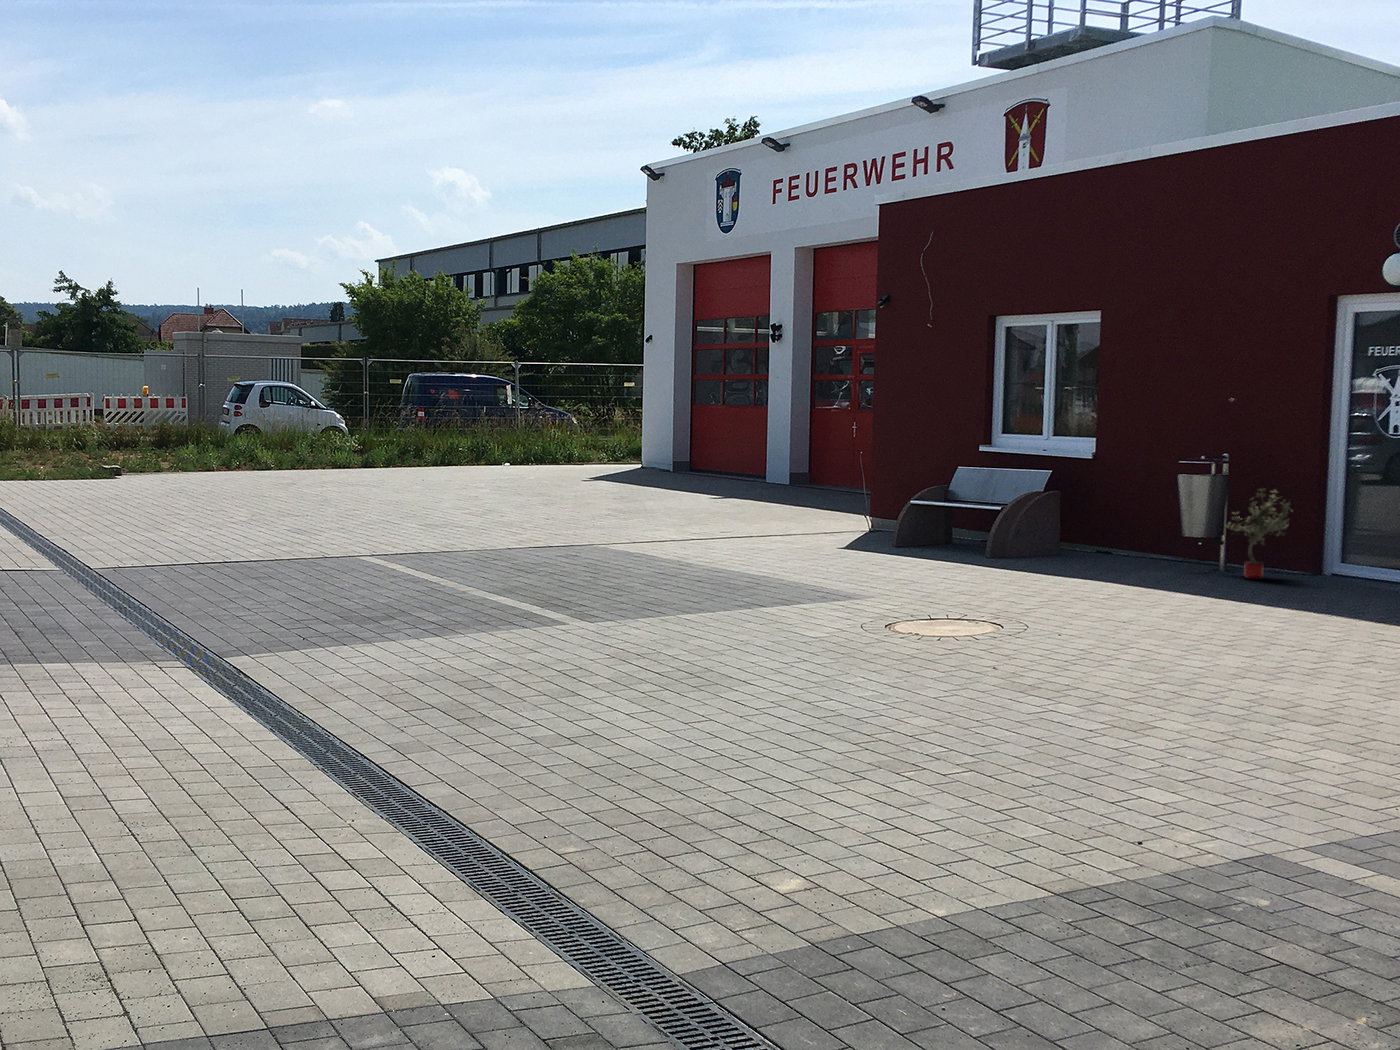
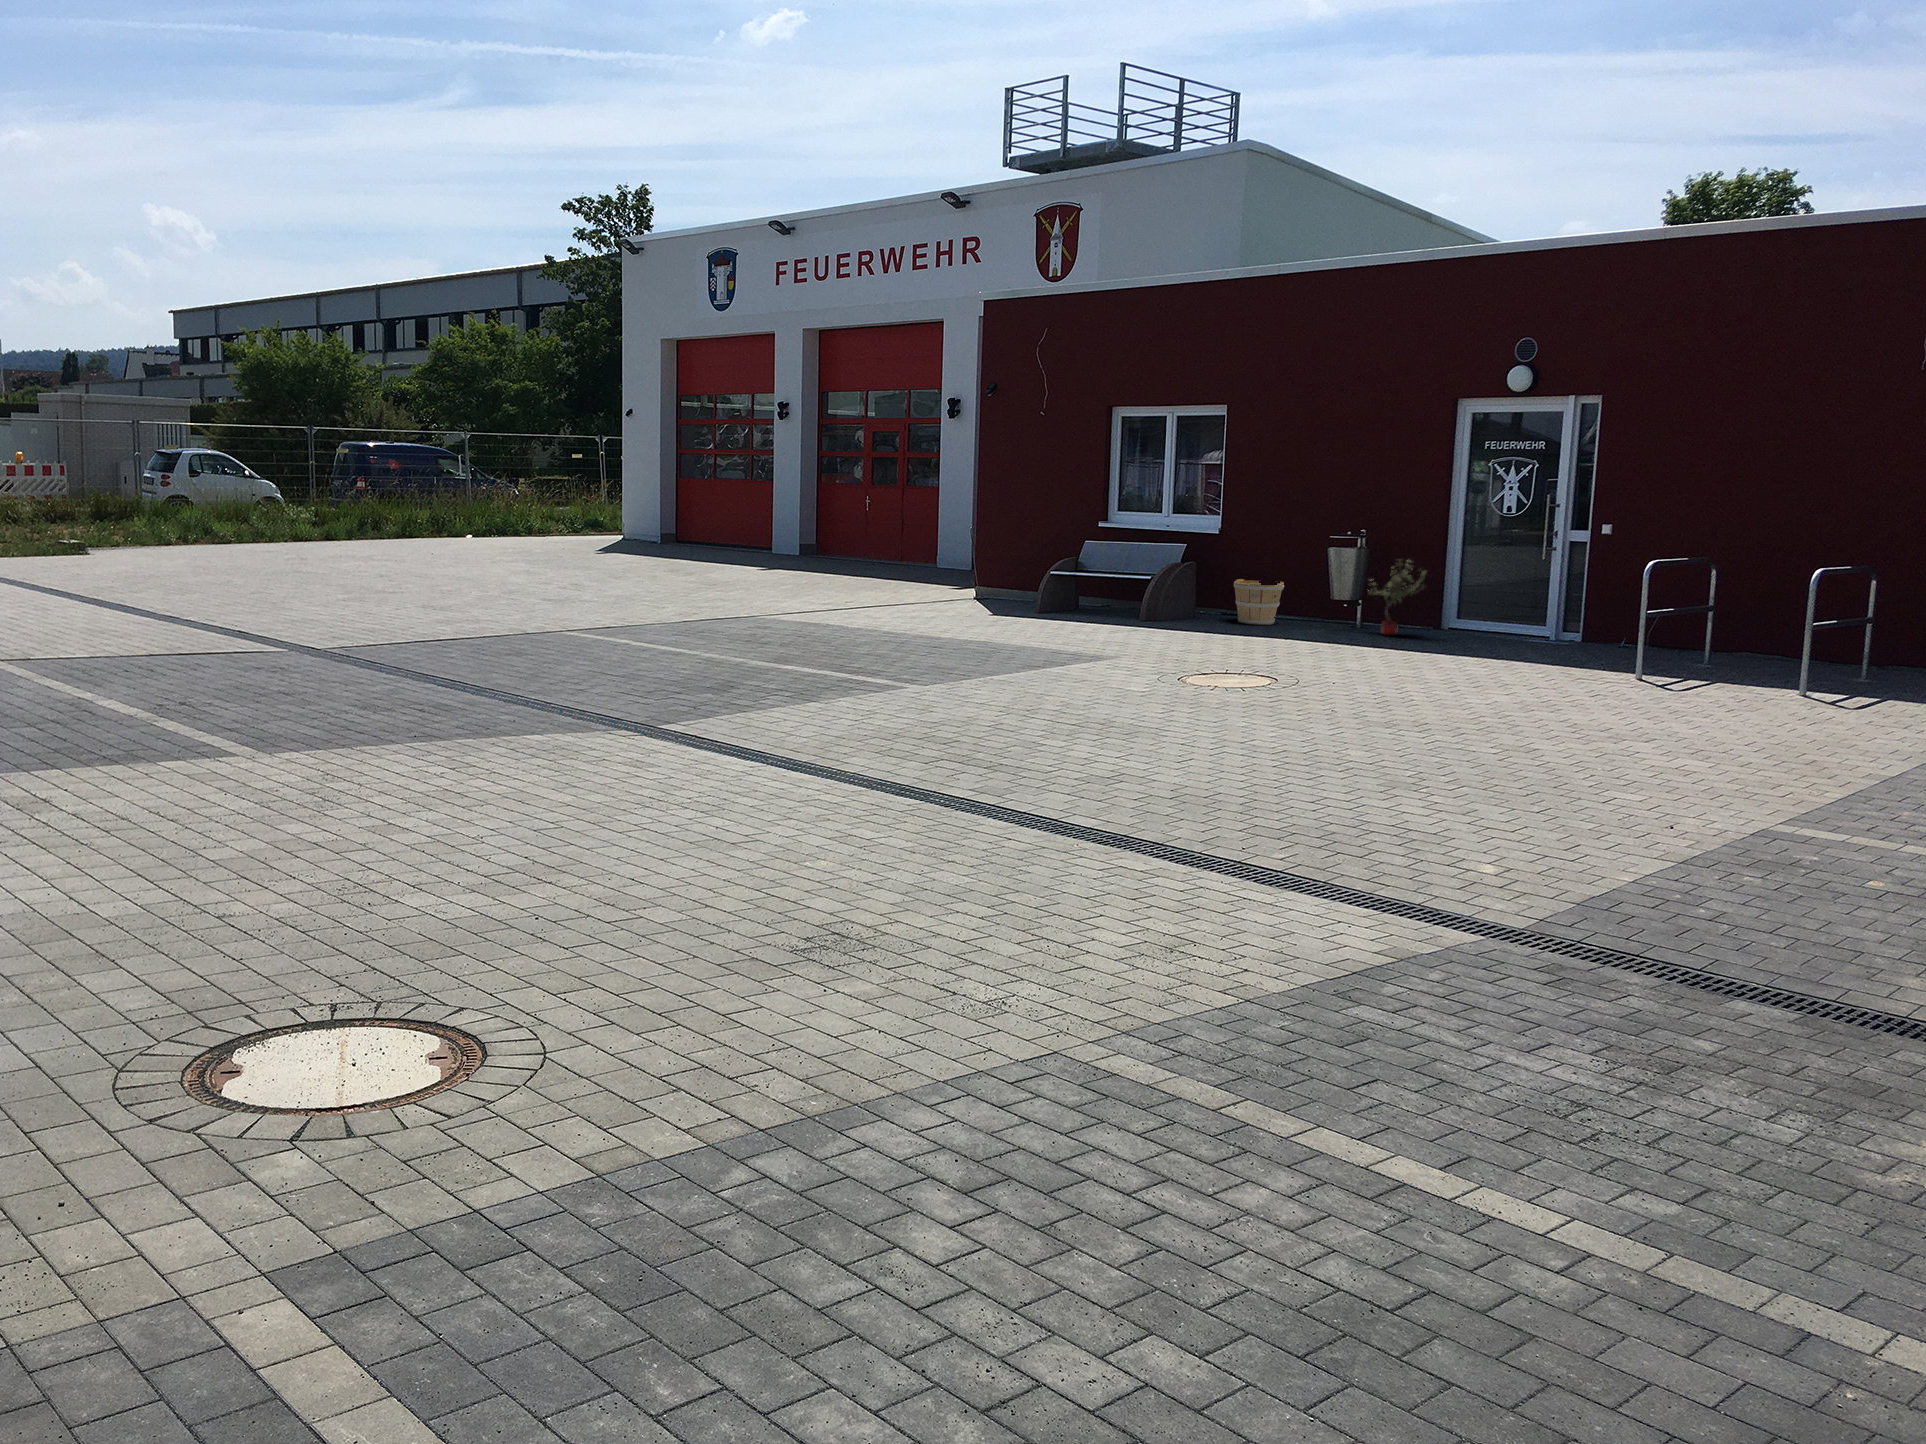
wooden bucket: none [1093,511,1152,564] -> present [1234,579,1284,625]

